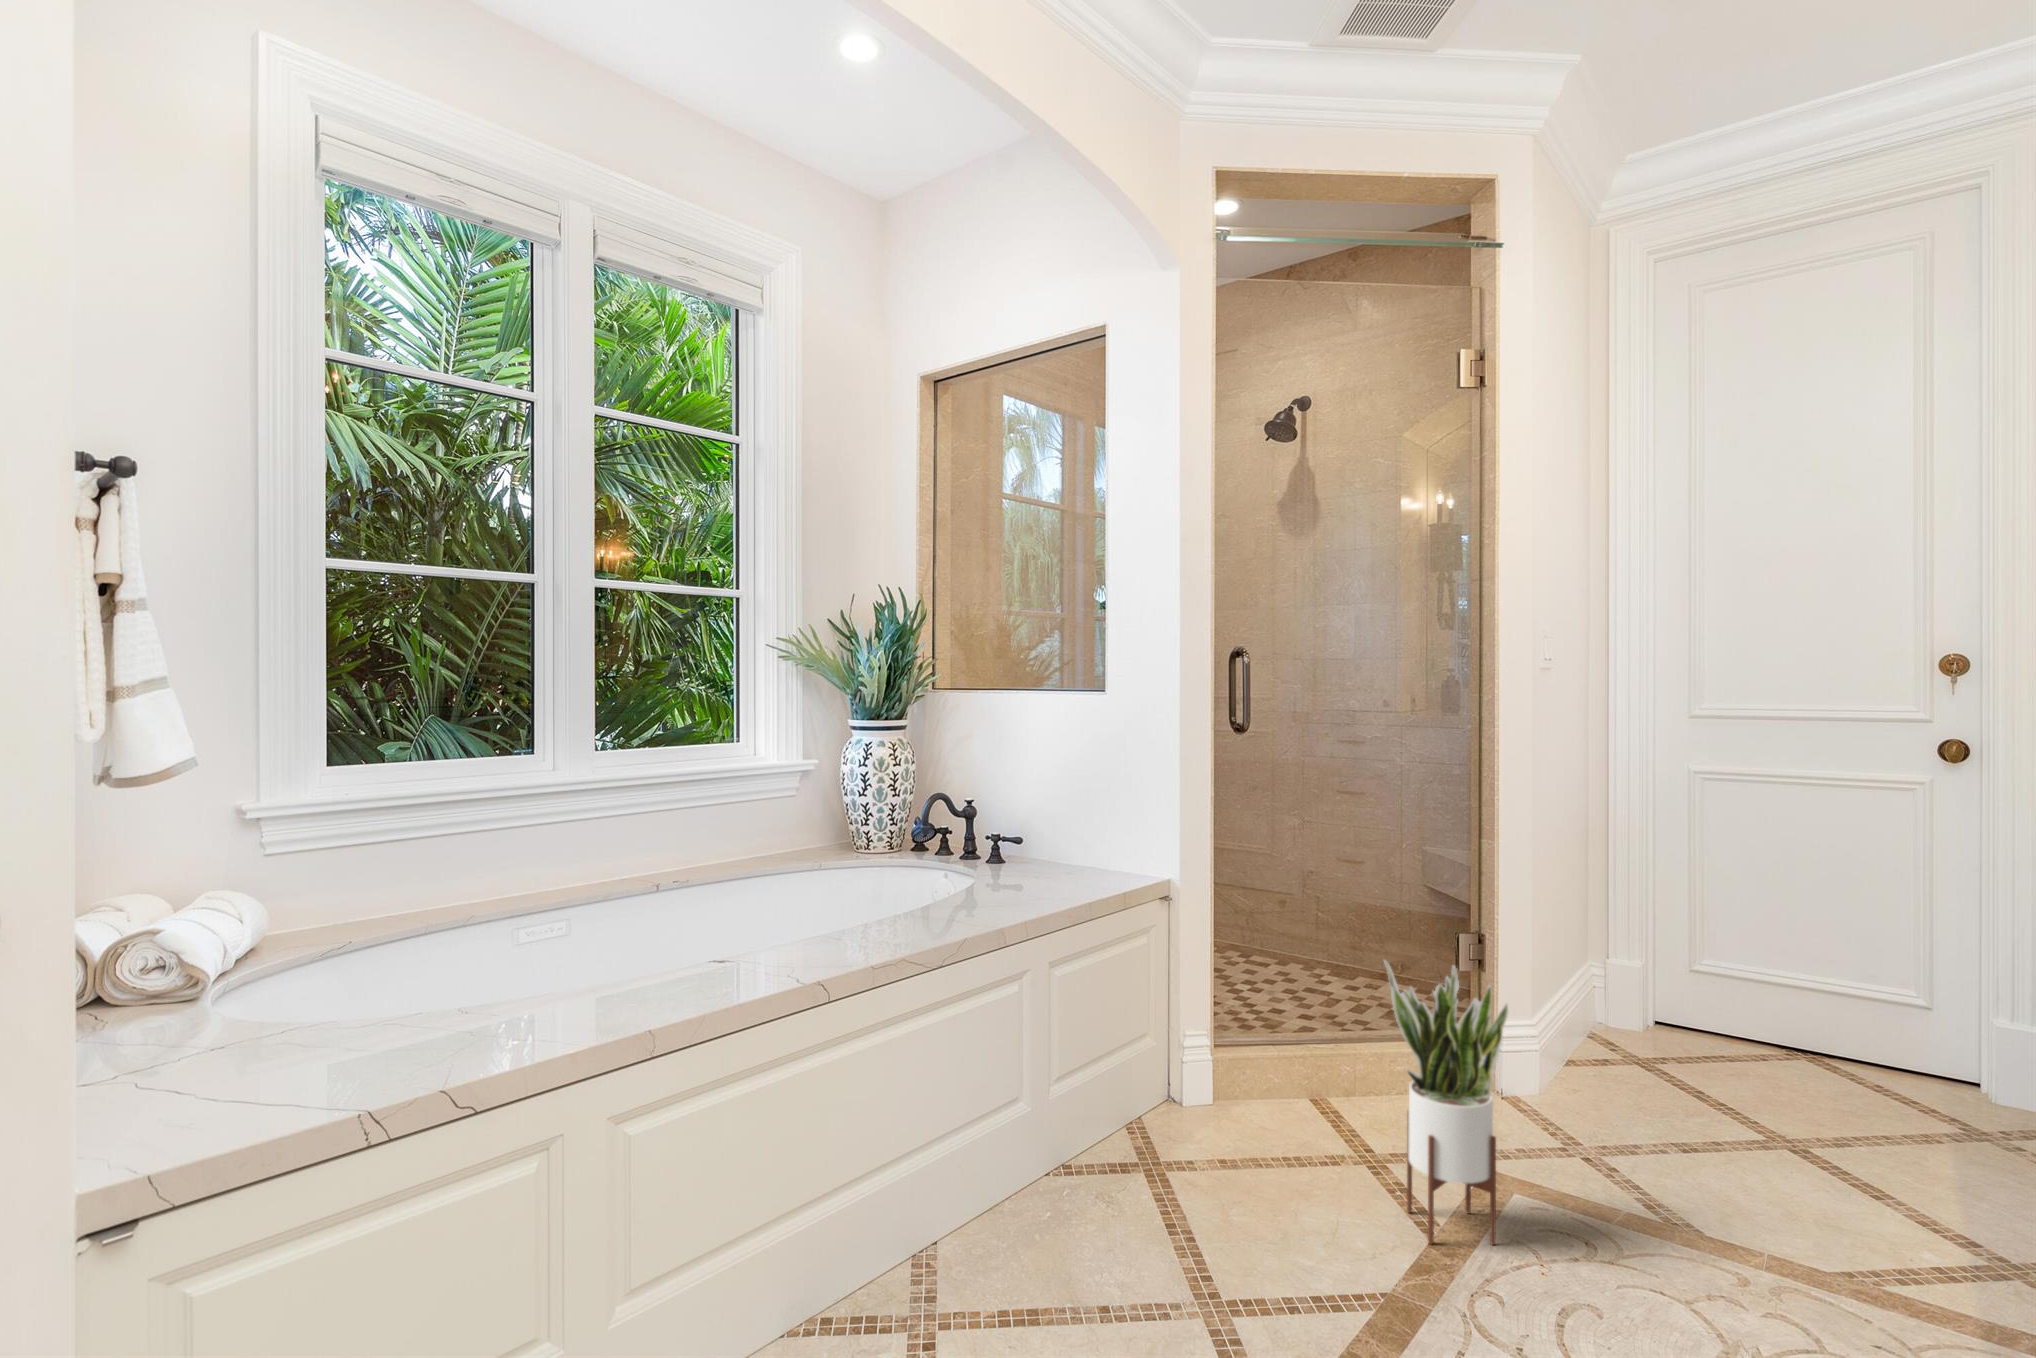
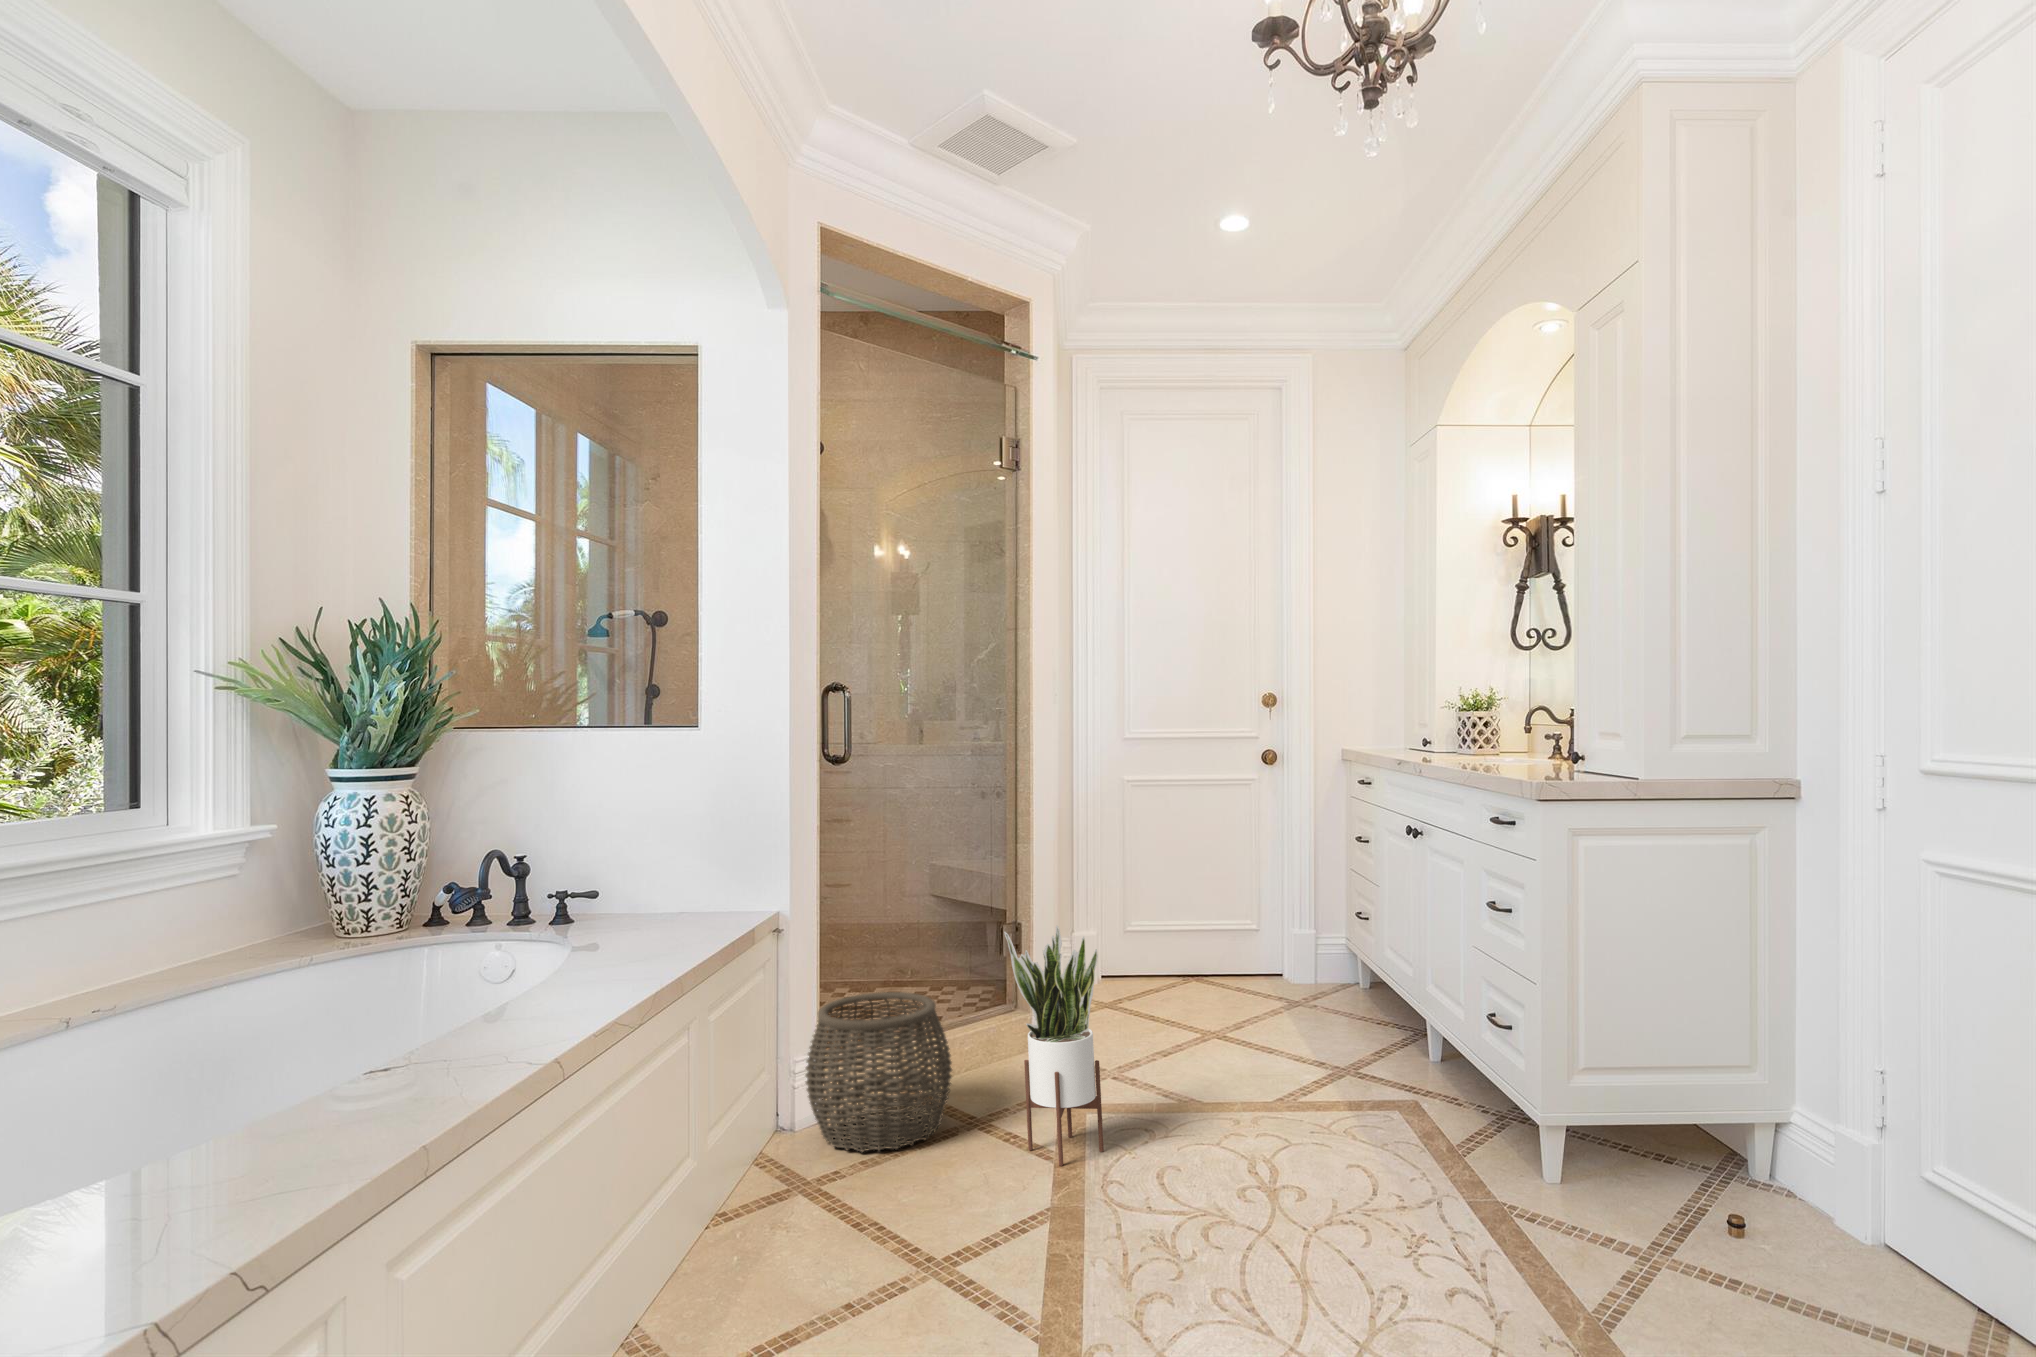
woven basket: none [1191,988,1351,1163] -> present [805,992,952,1153]

